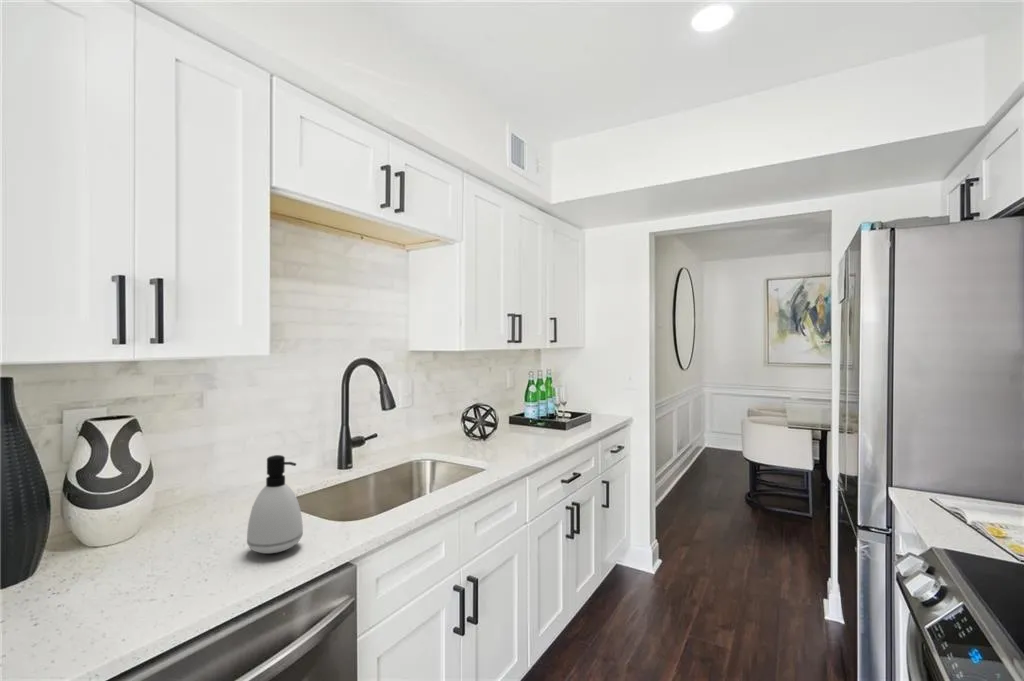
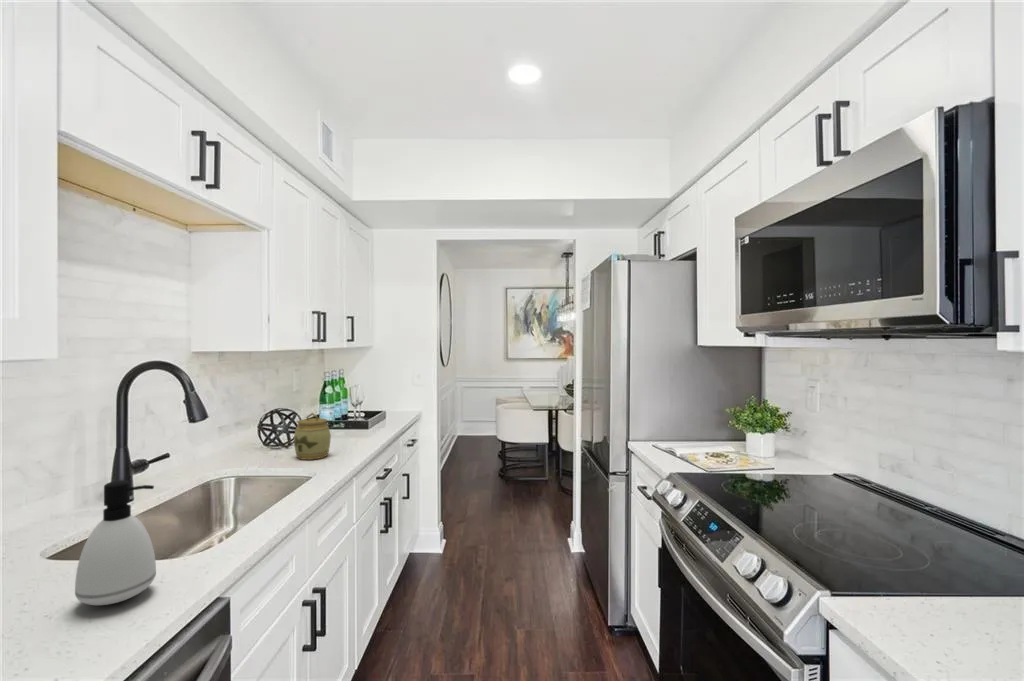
jar: none [481,410,513,455] -> present [294,413,331,460]

